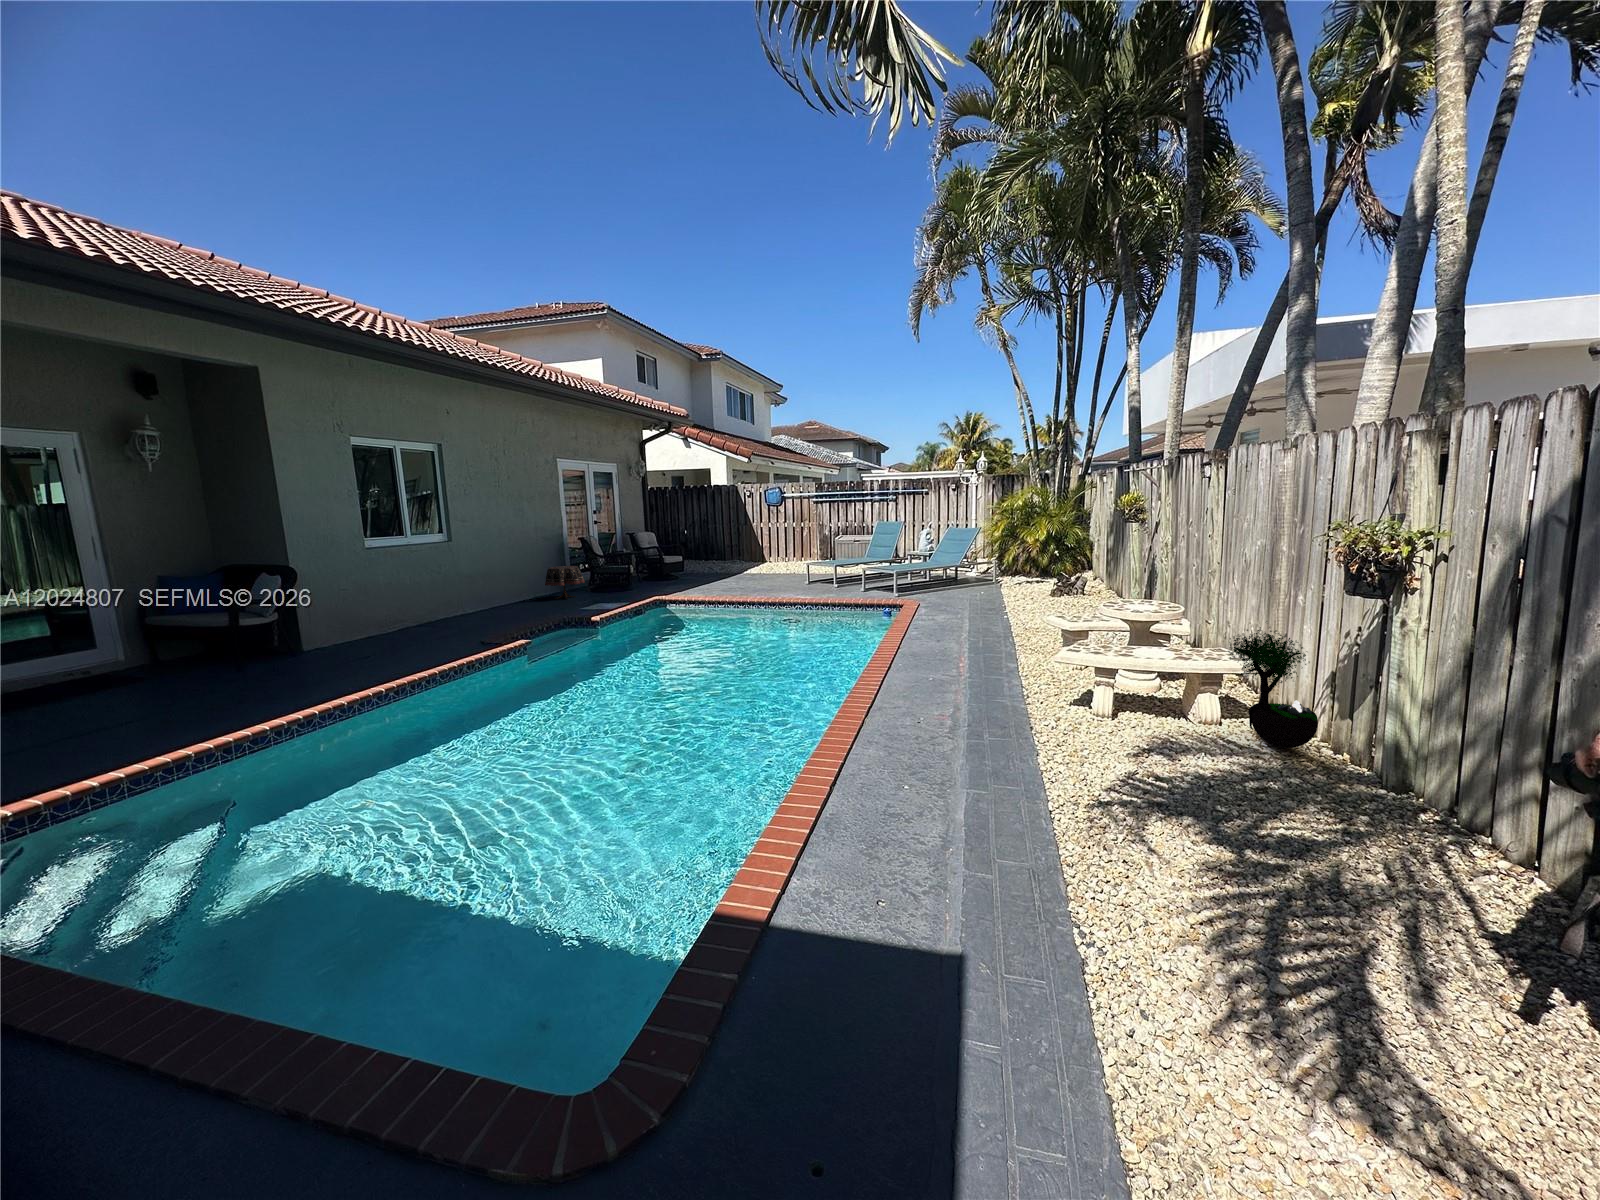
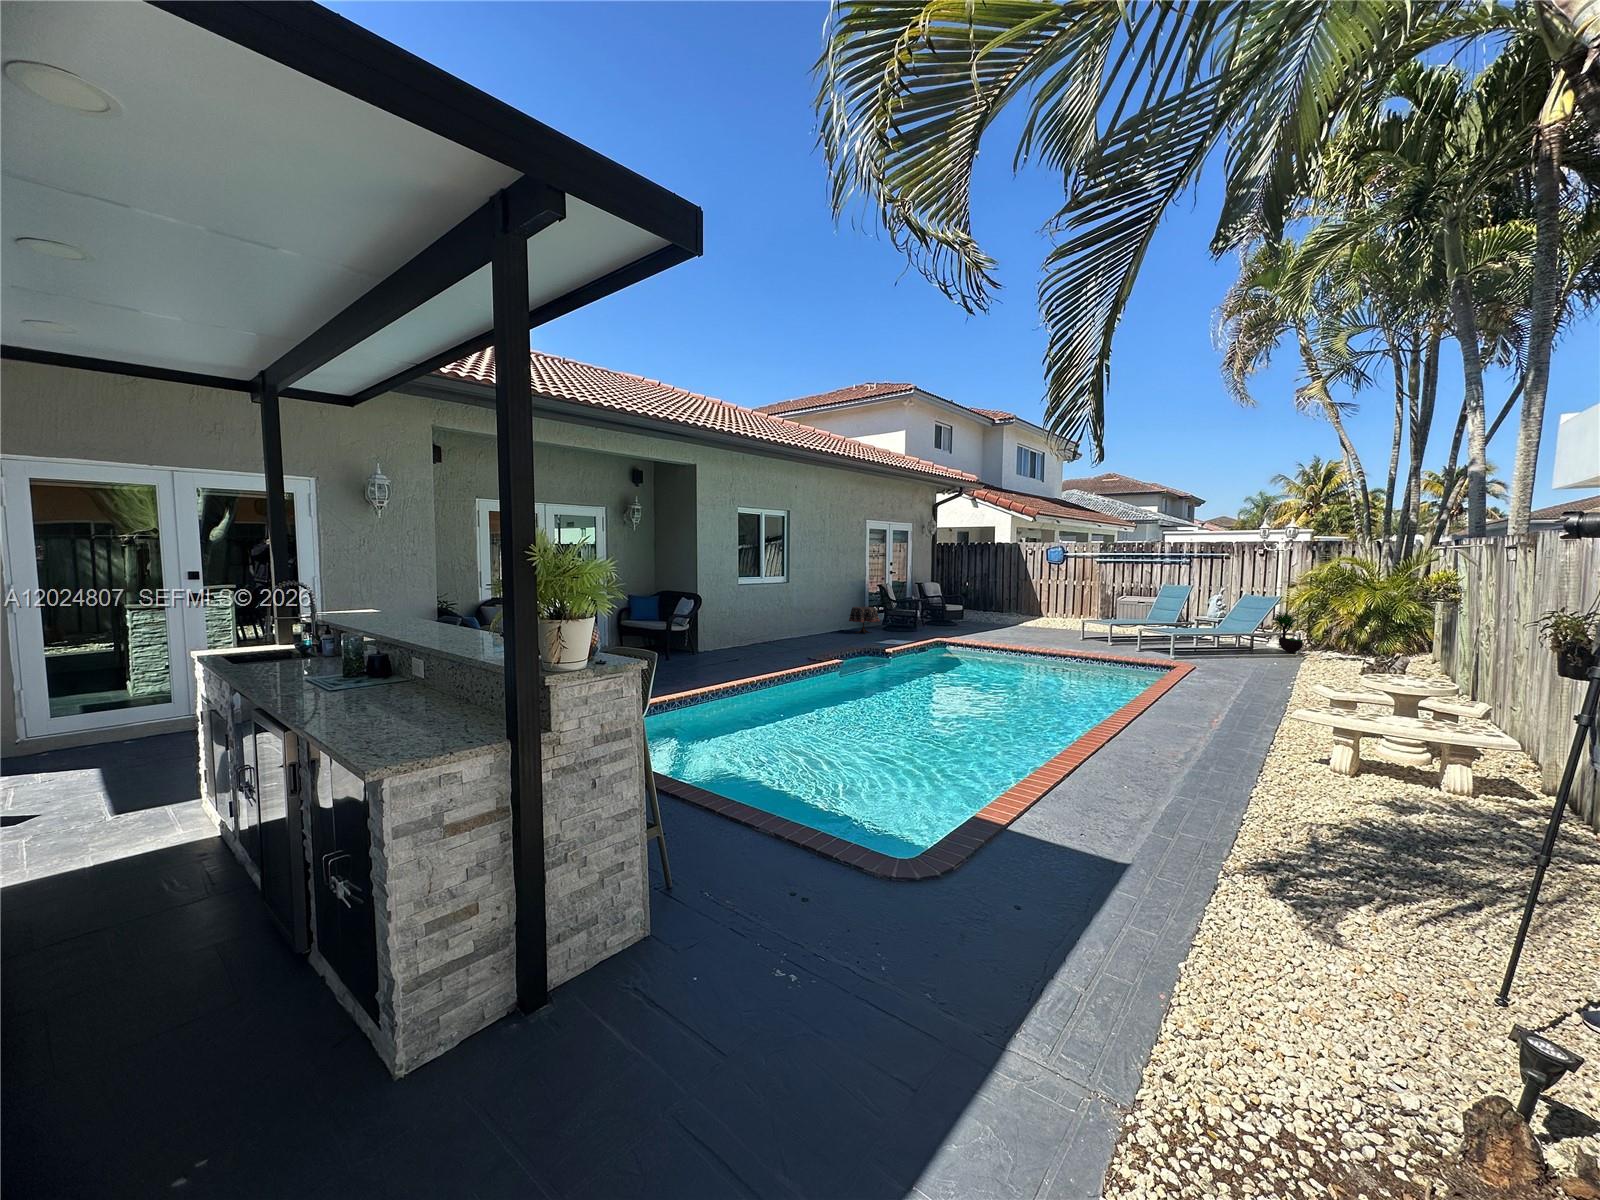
potted tree: present [1226,627,1318,748] -> present [1273,613,1303,652]

